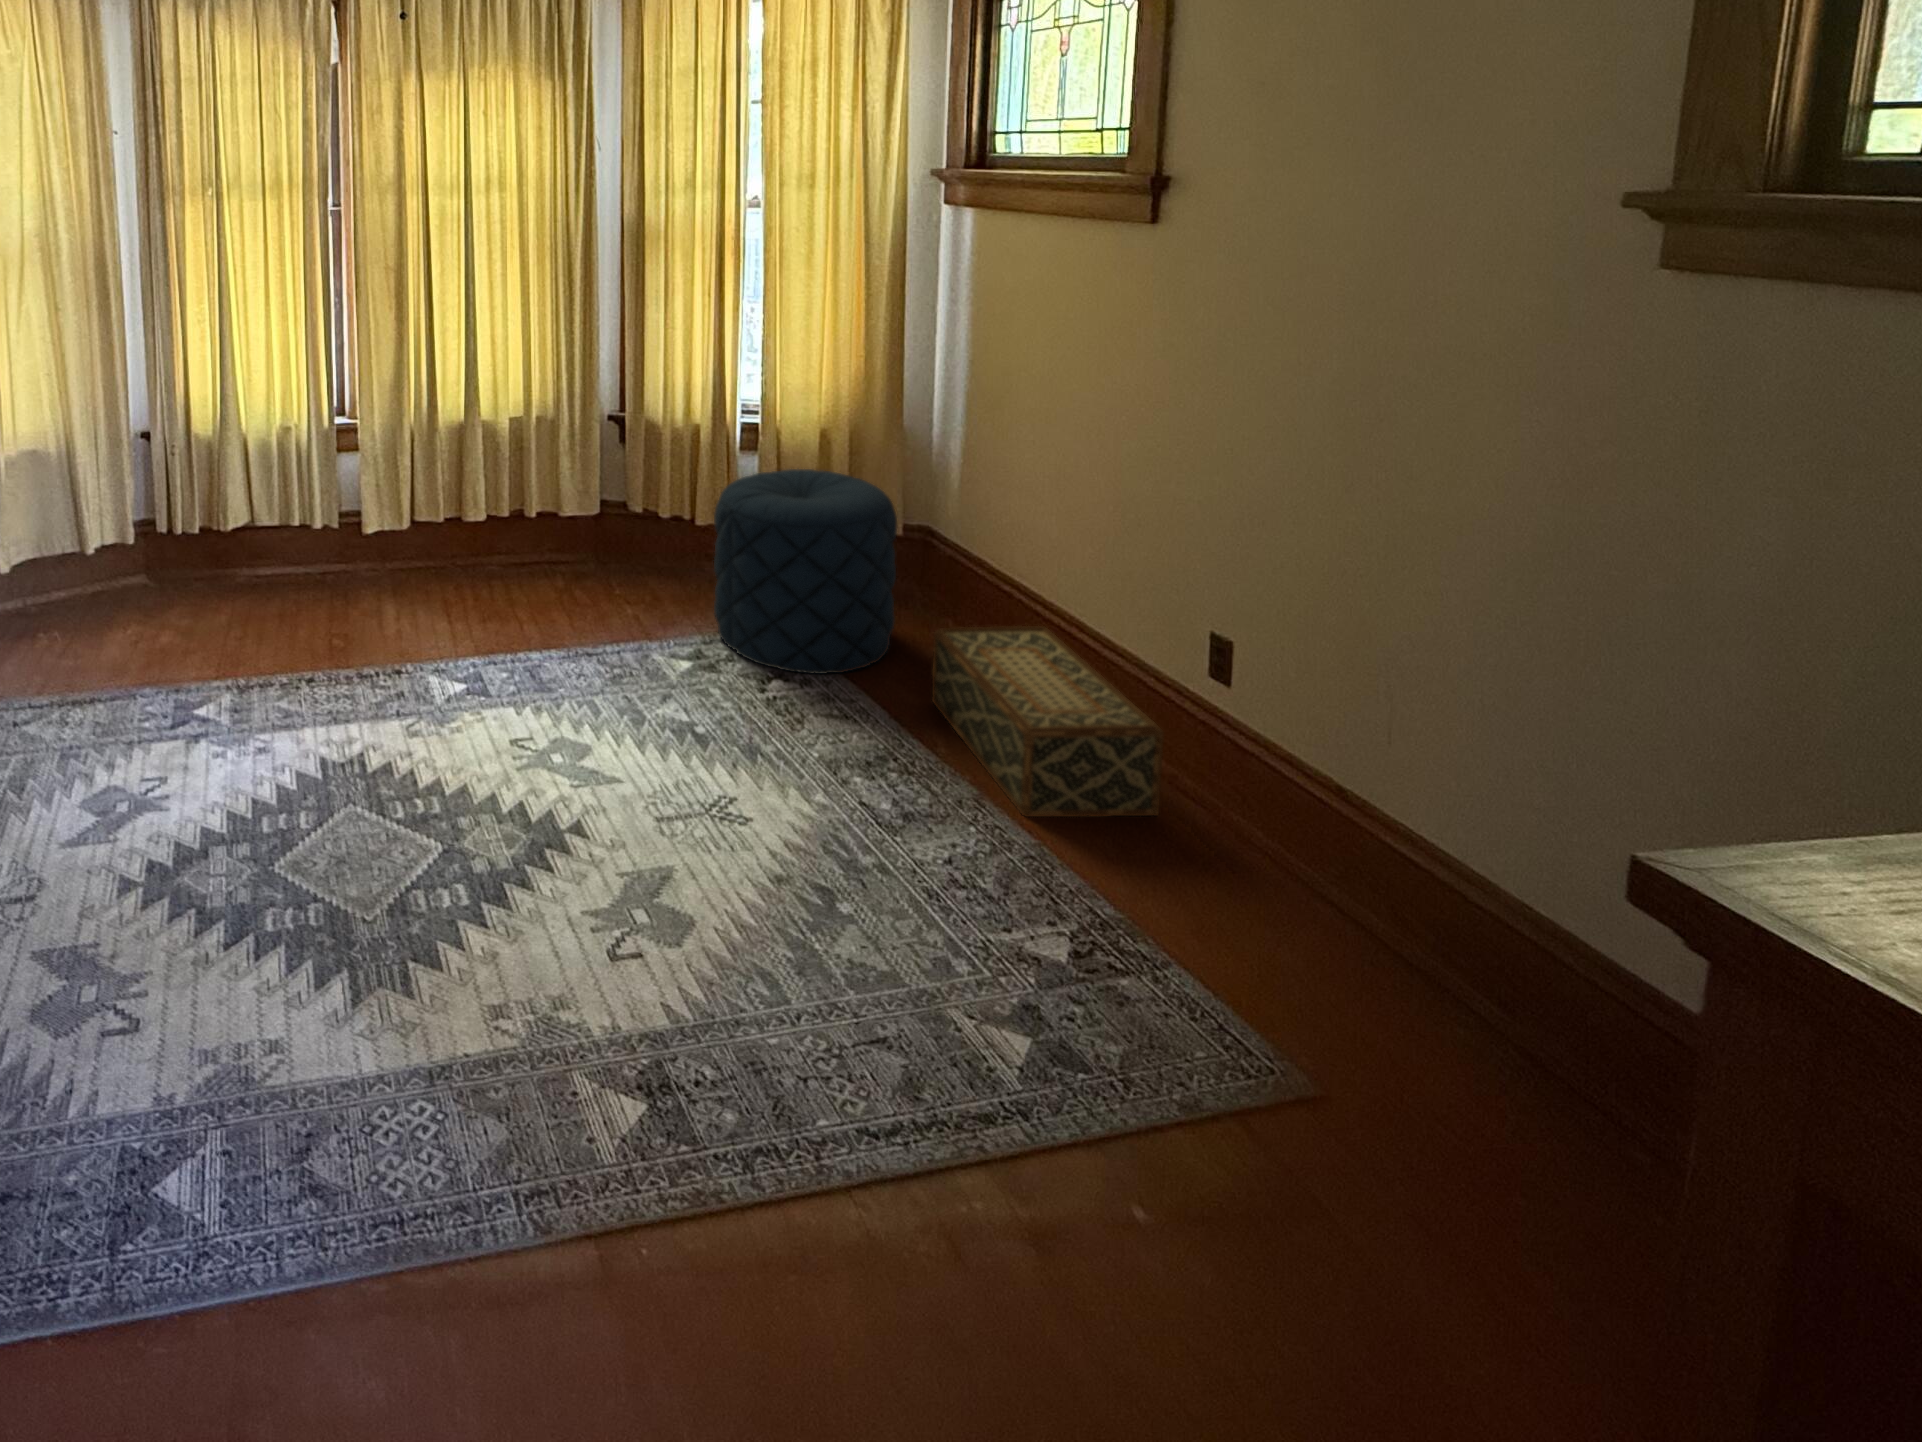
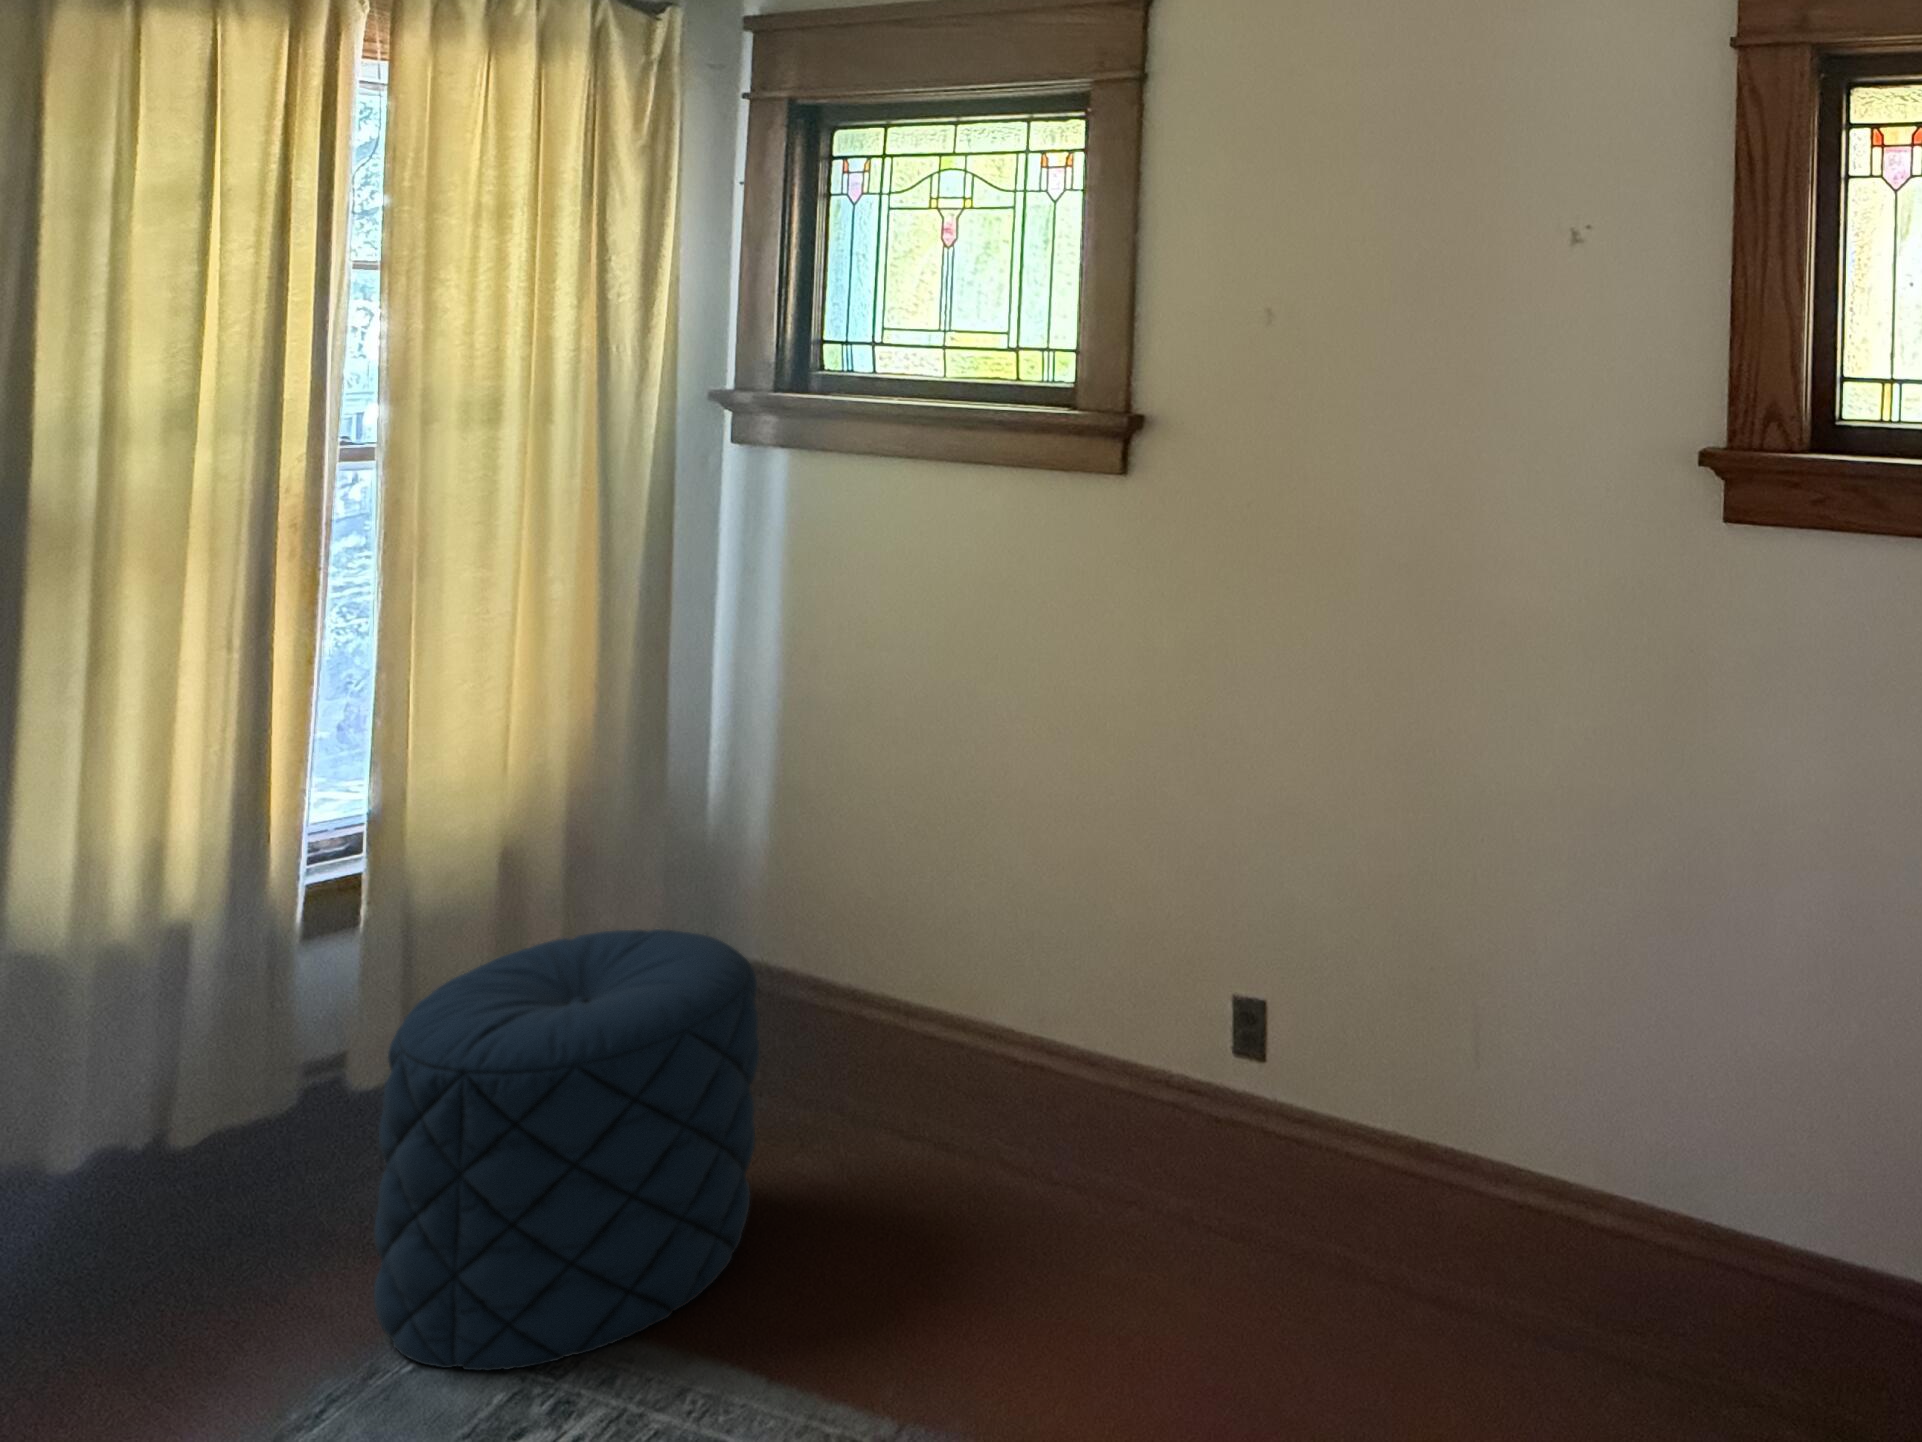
woven basket: present [932,626,1164,817] -> none [871,1067,1240,1366]

